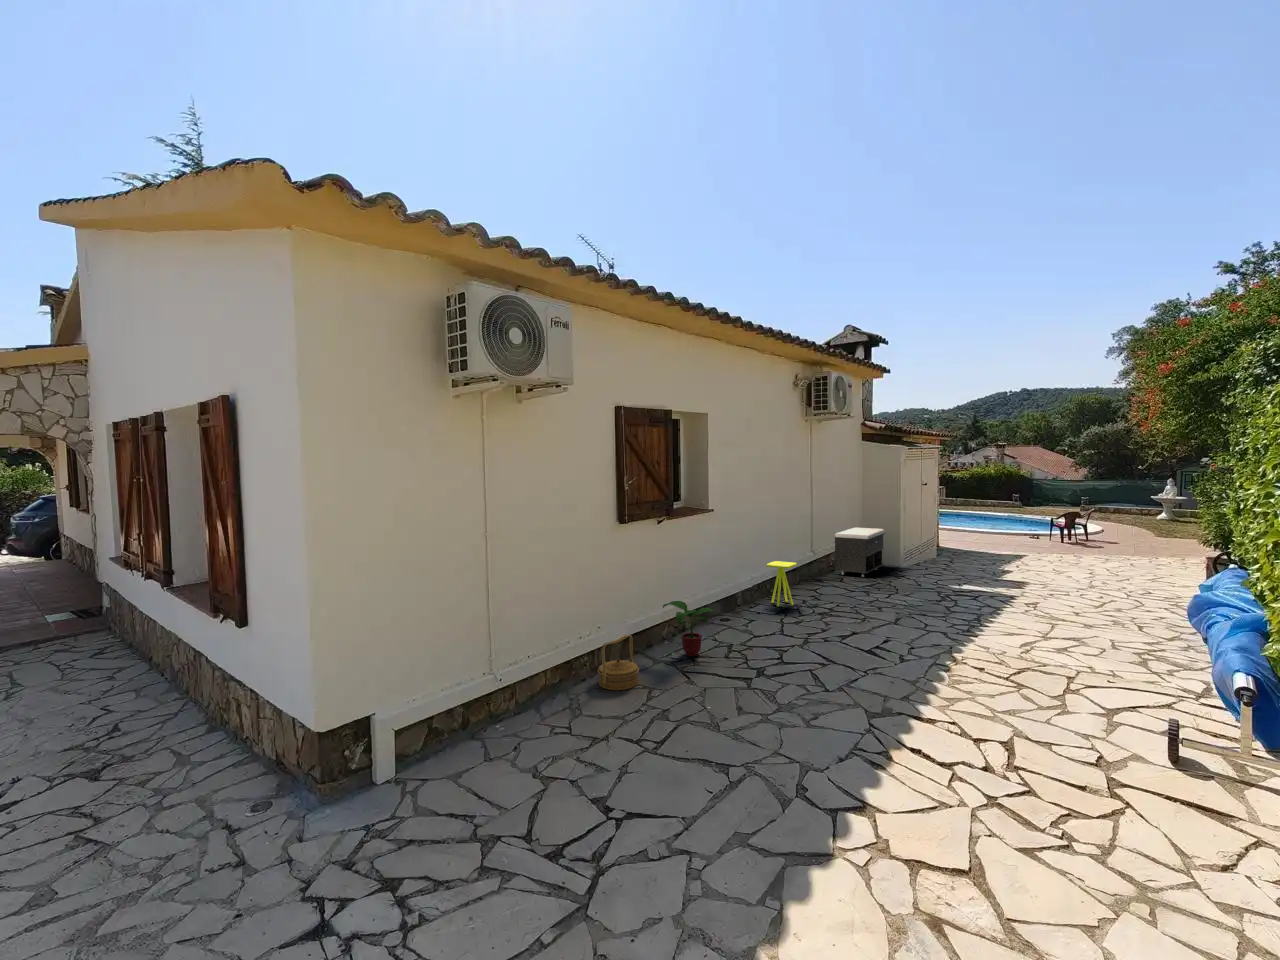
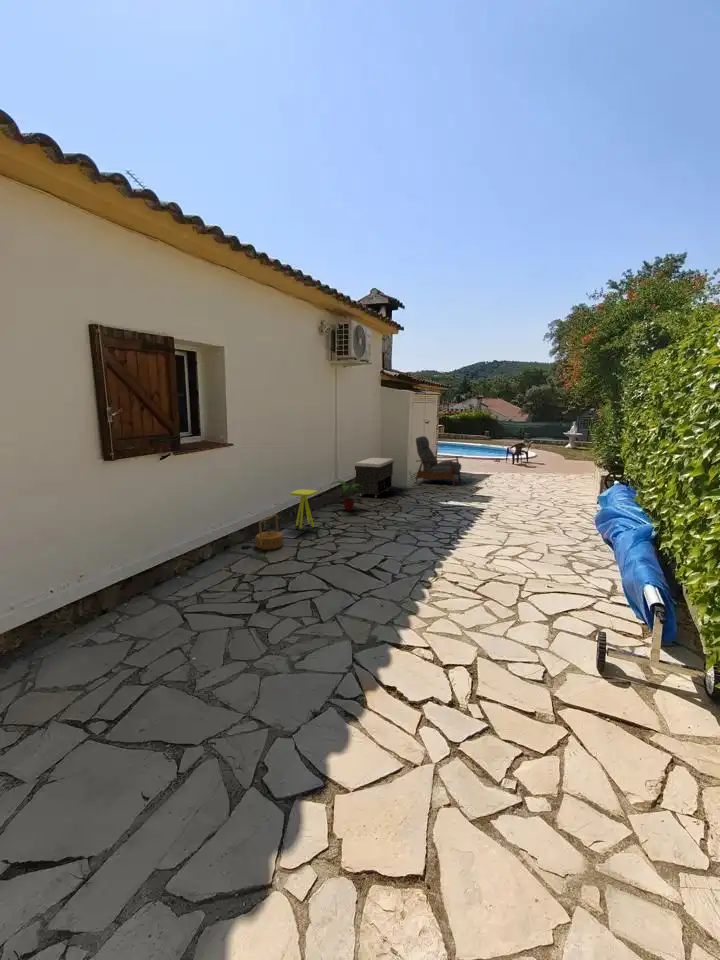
chair: none [912,501,982,567] -> present [415,436,463,486]
potted plant: present [663,601,718,656] -> present [334,481,358,511]
woven basket: present [598,635,639,690] -> present [256,514,283,549]

